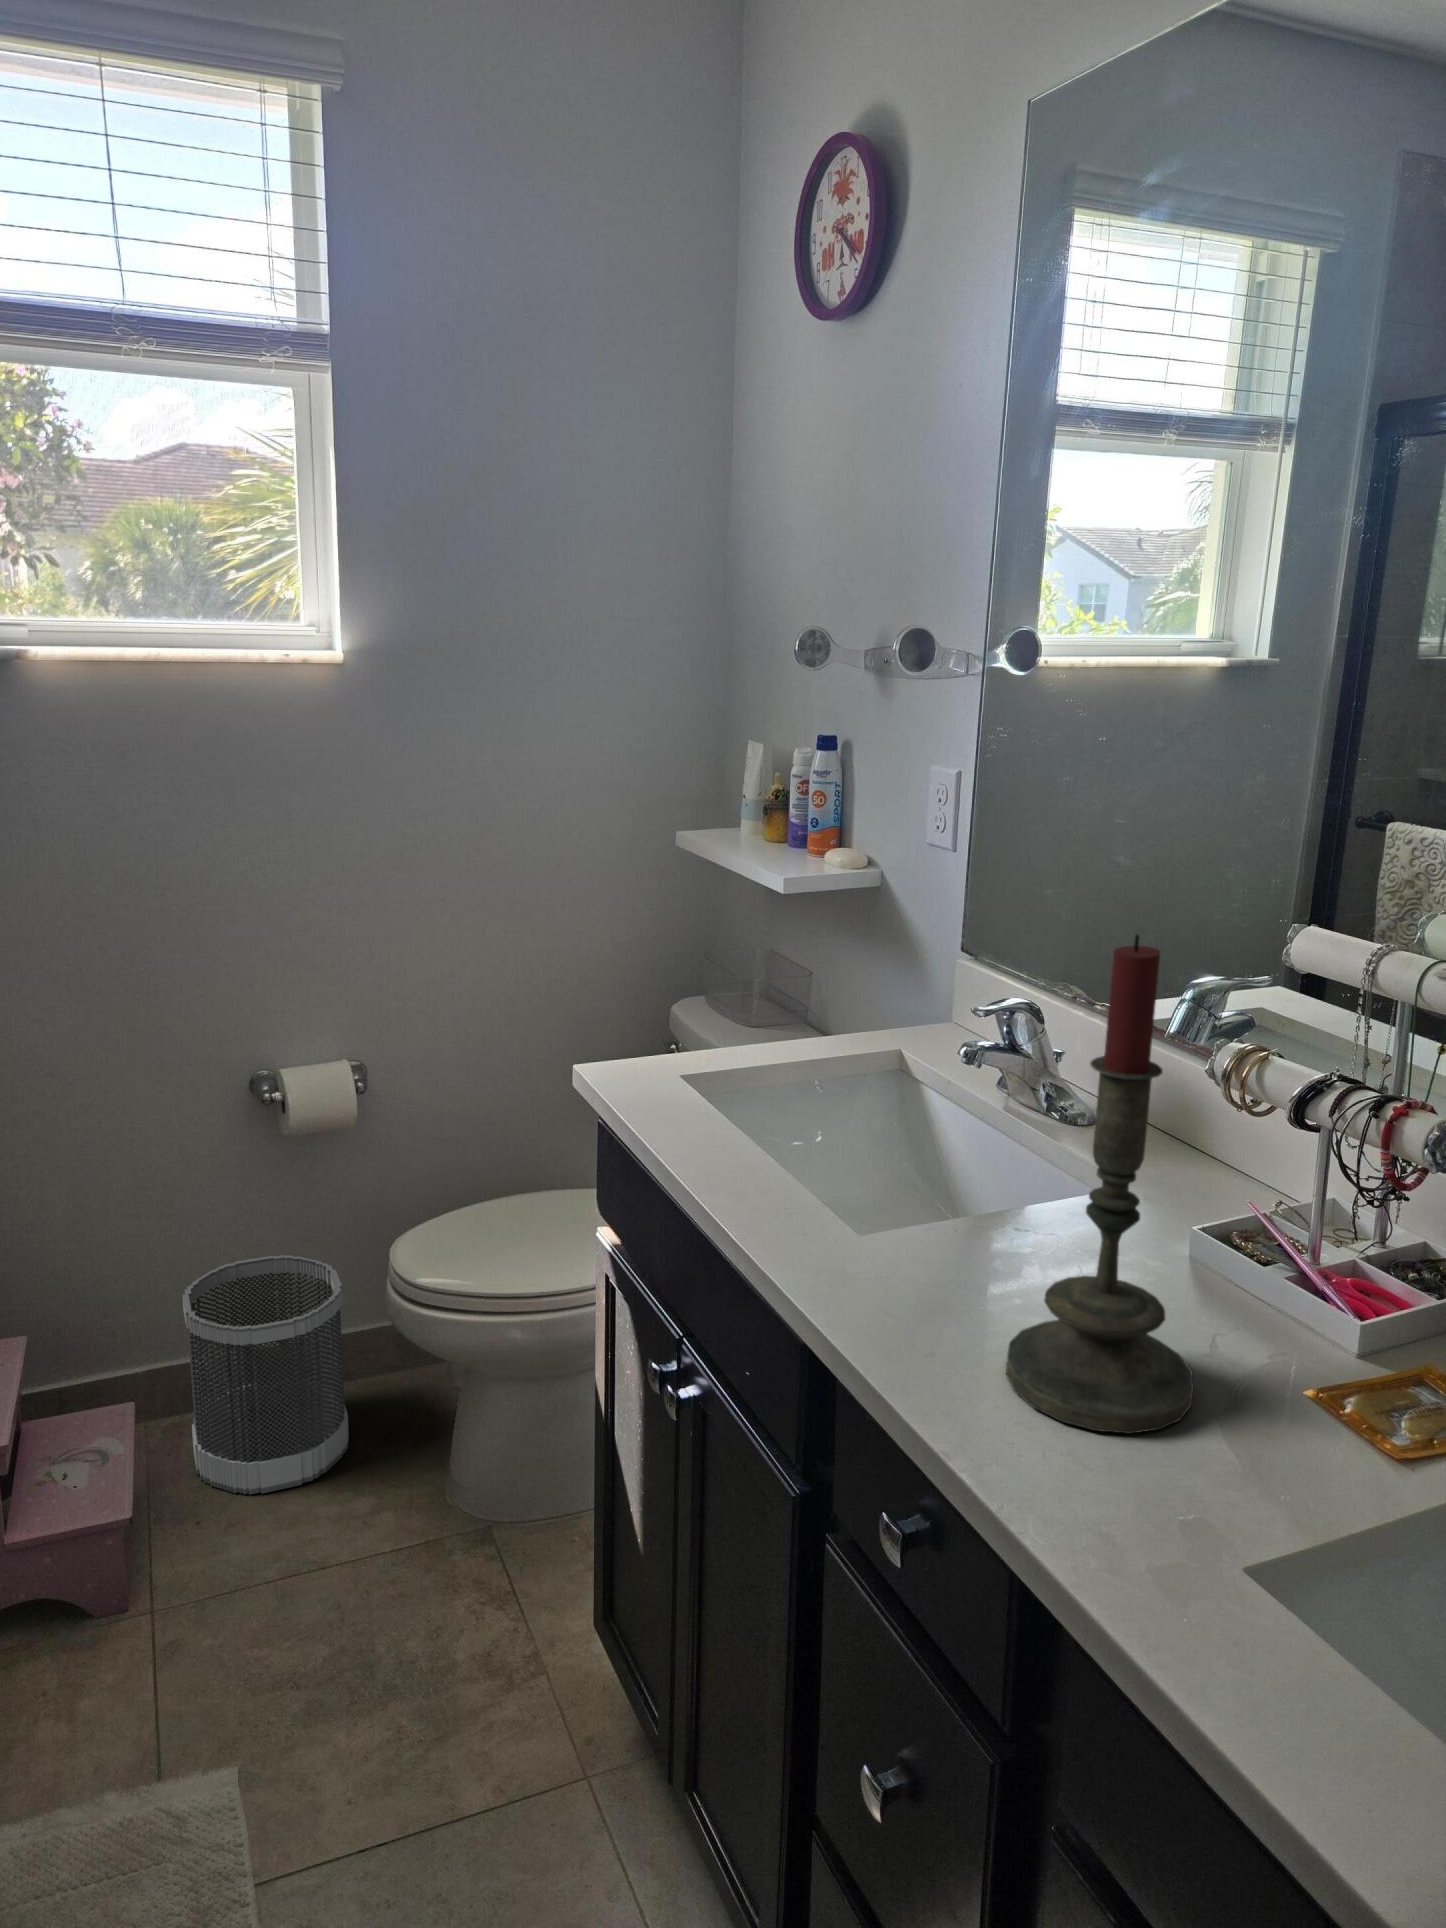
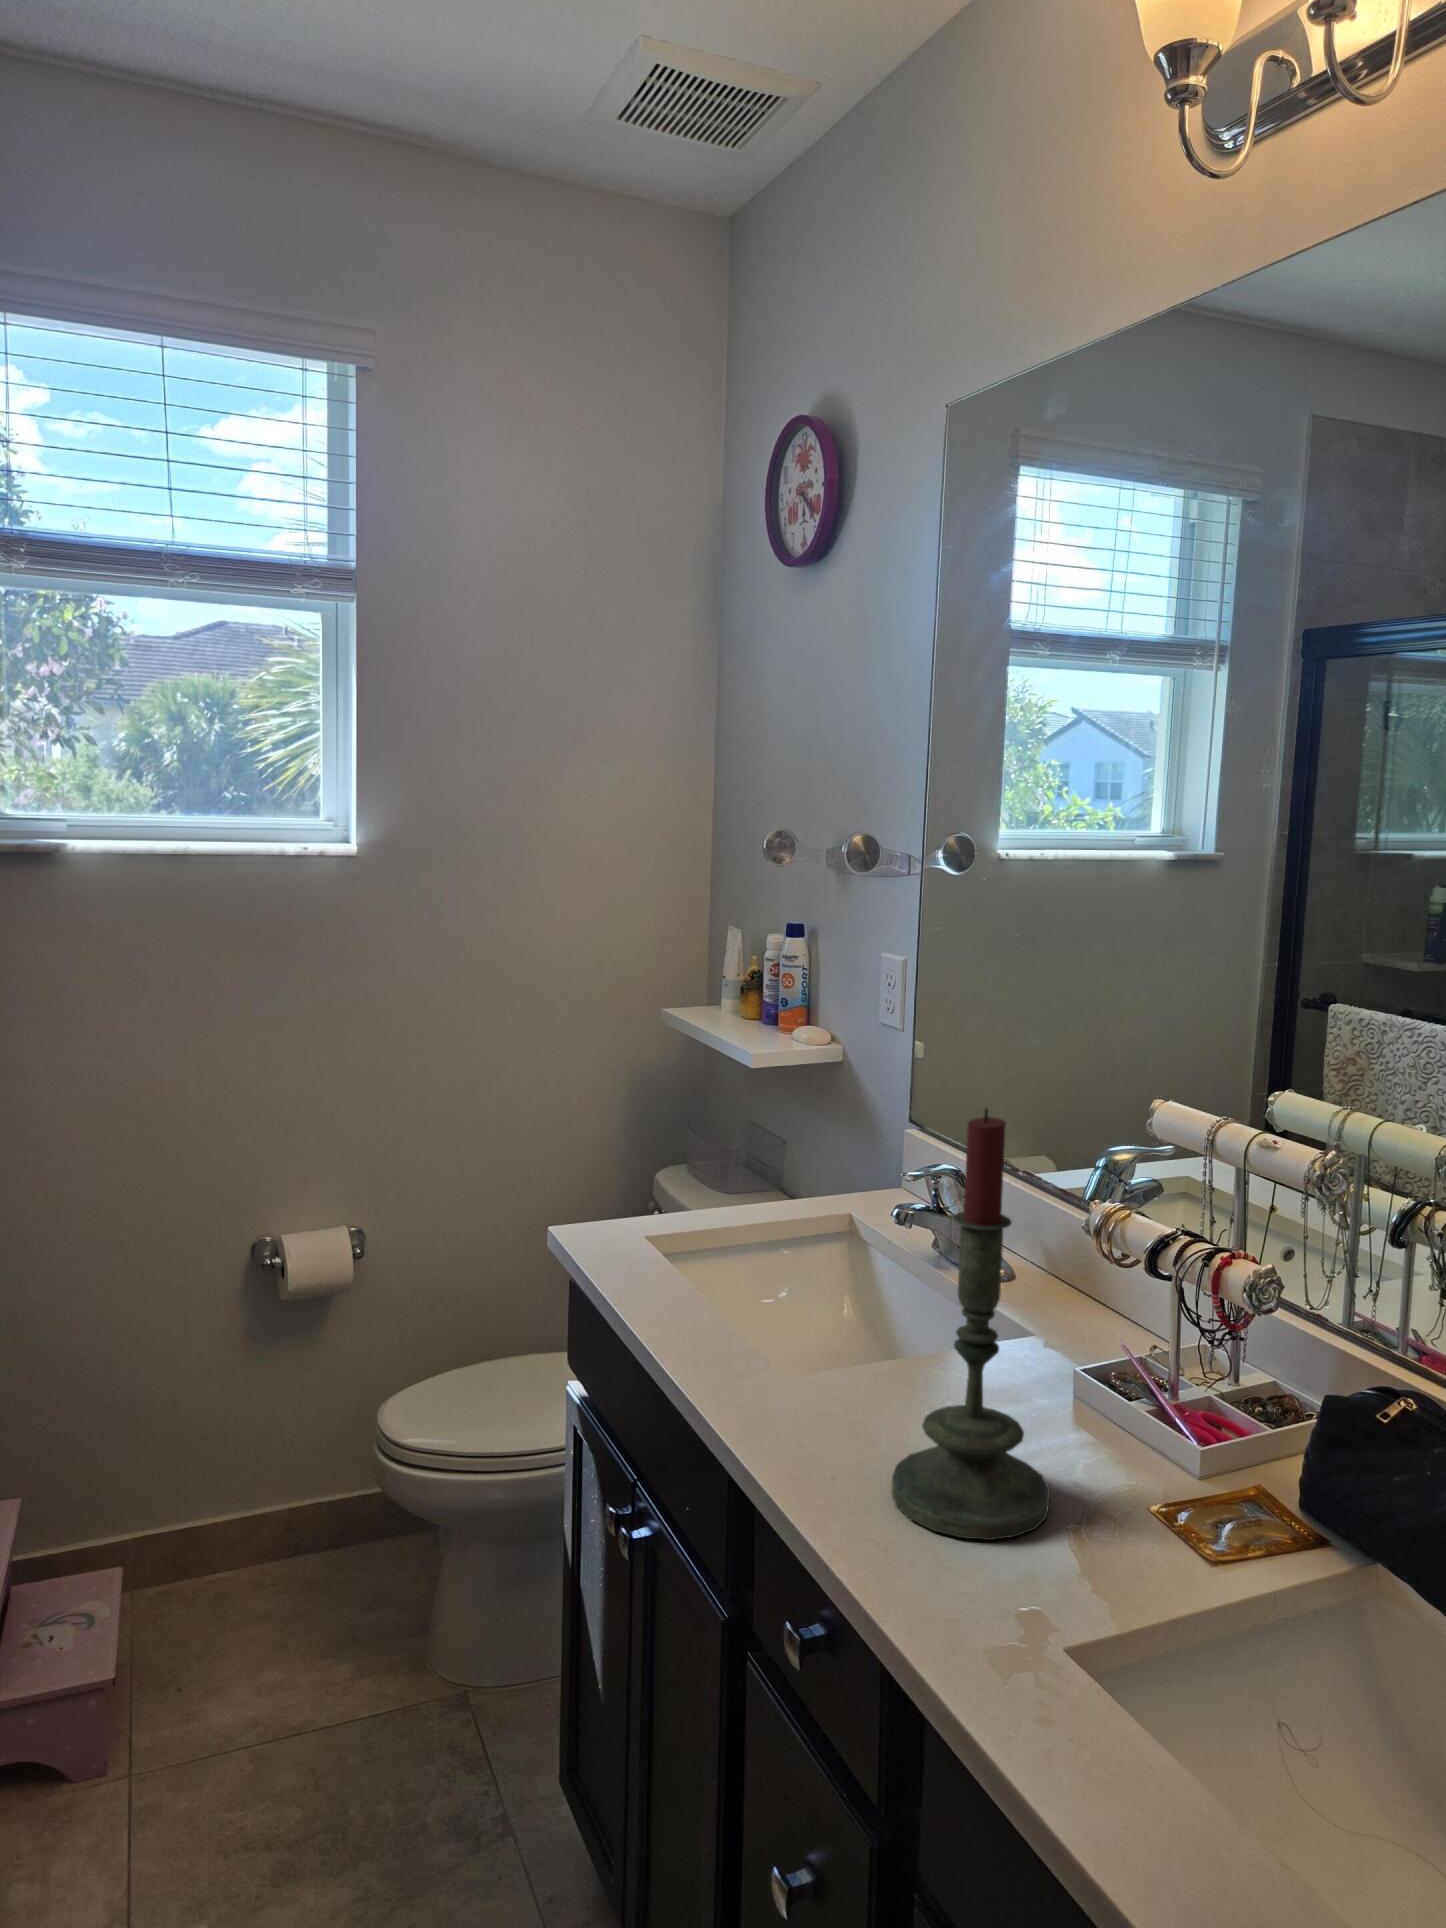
wastebasket: present [182,1255,349,1495] -> none [177,1419,333,1659]

